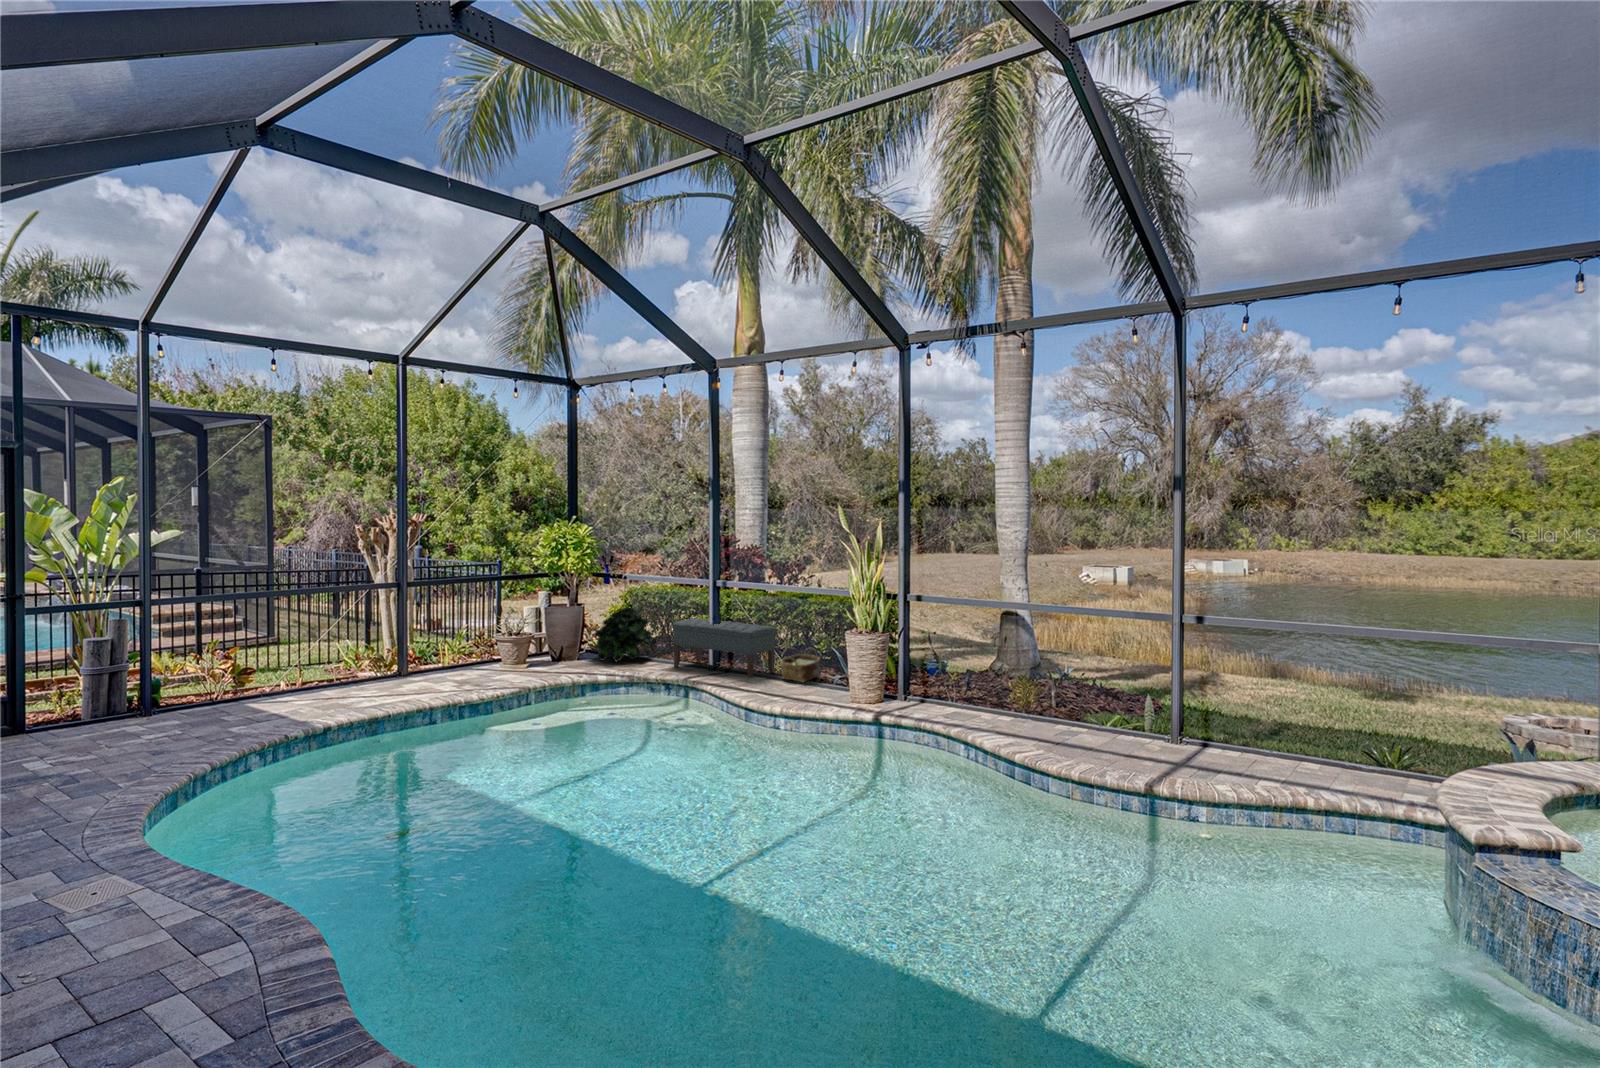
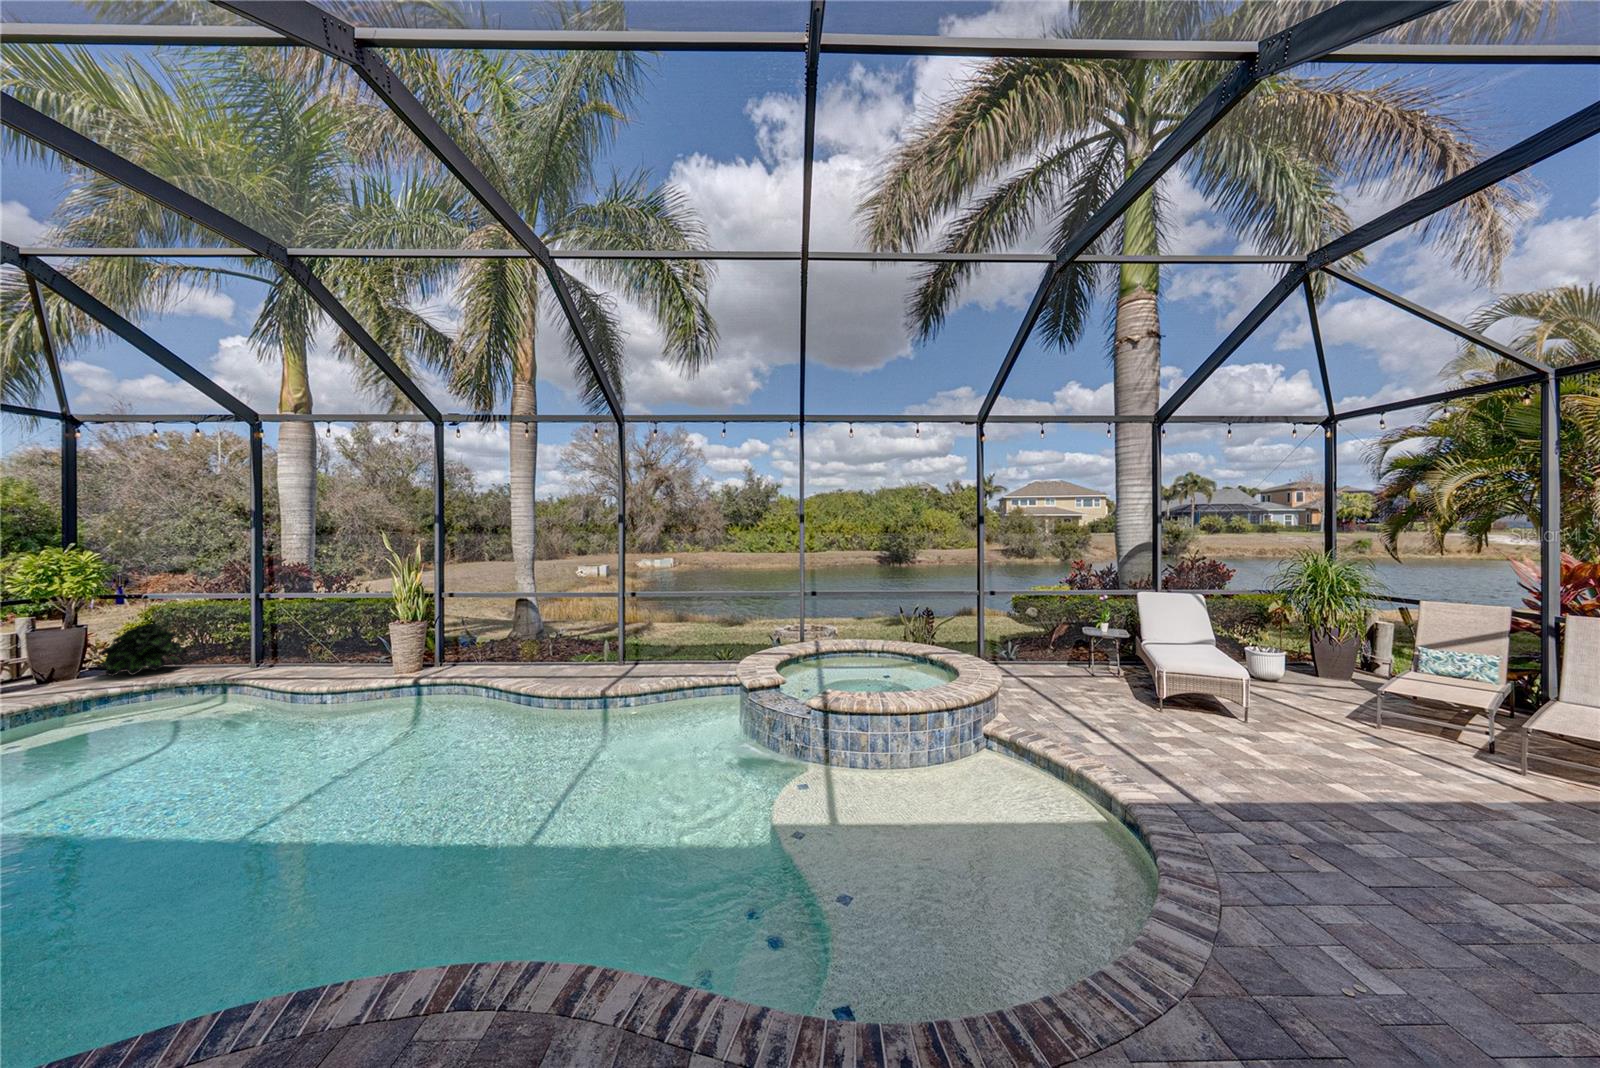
bench: present [672,618,777,678] -> none [207,626,326,670]
woven basket: present [780,650,821,682] -> none [330,639,370,666]

